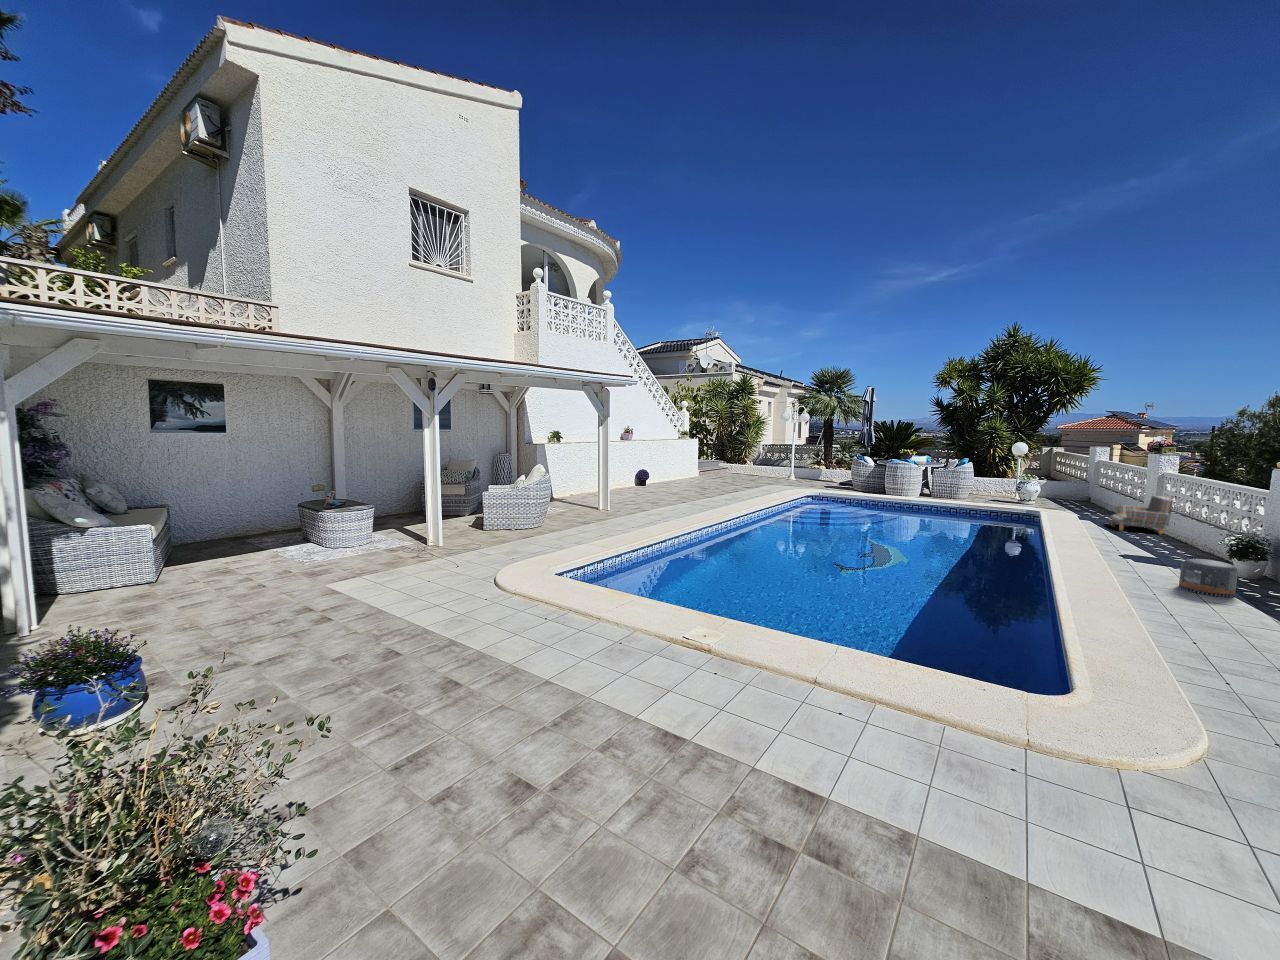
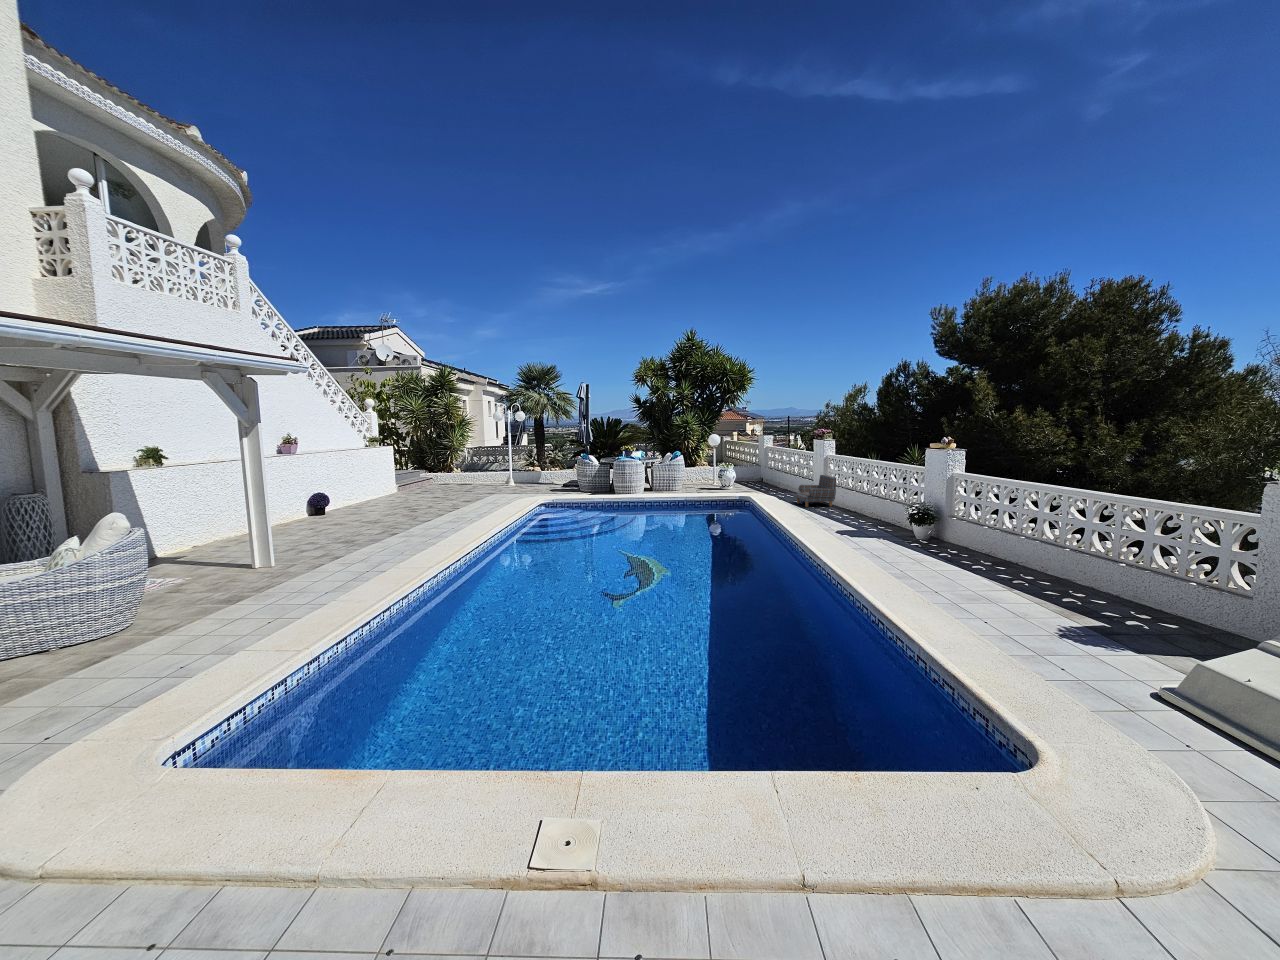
pouf: present [1179,559,1238,597] -> none [886,529,922,560]

